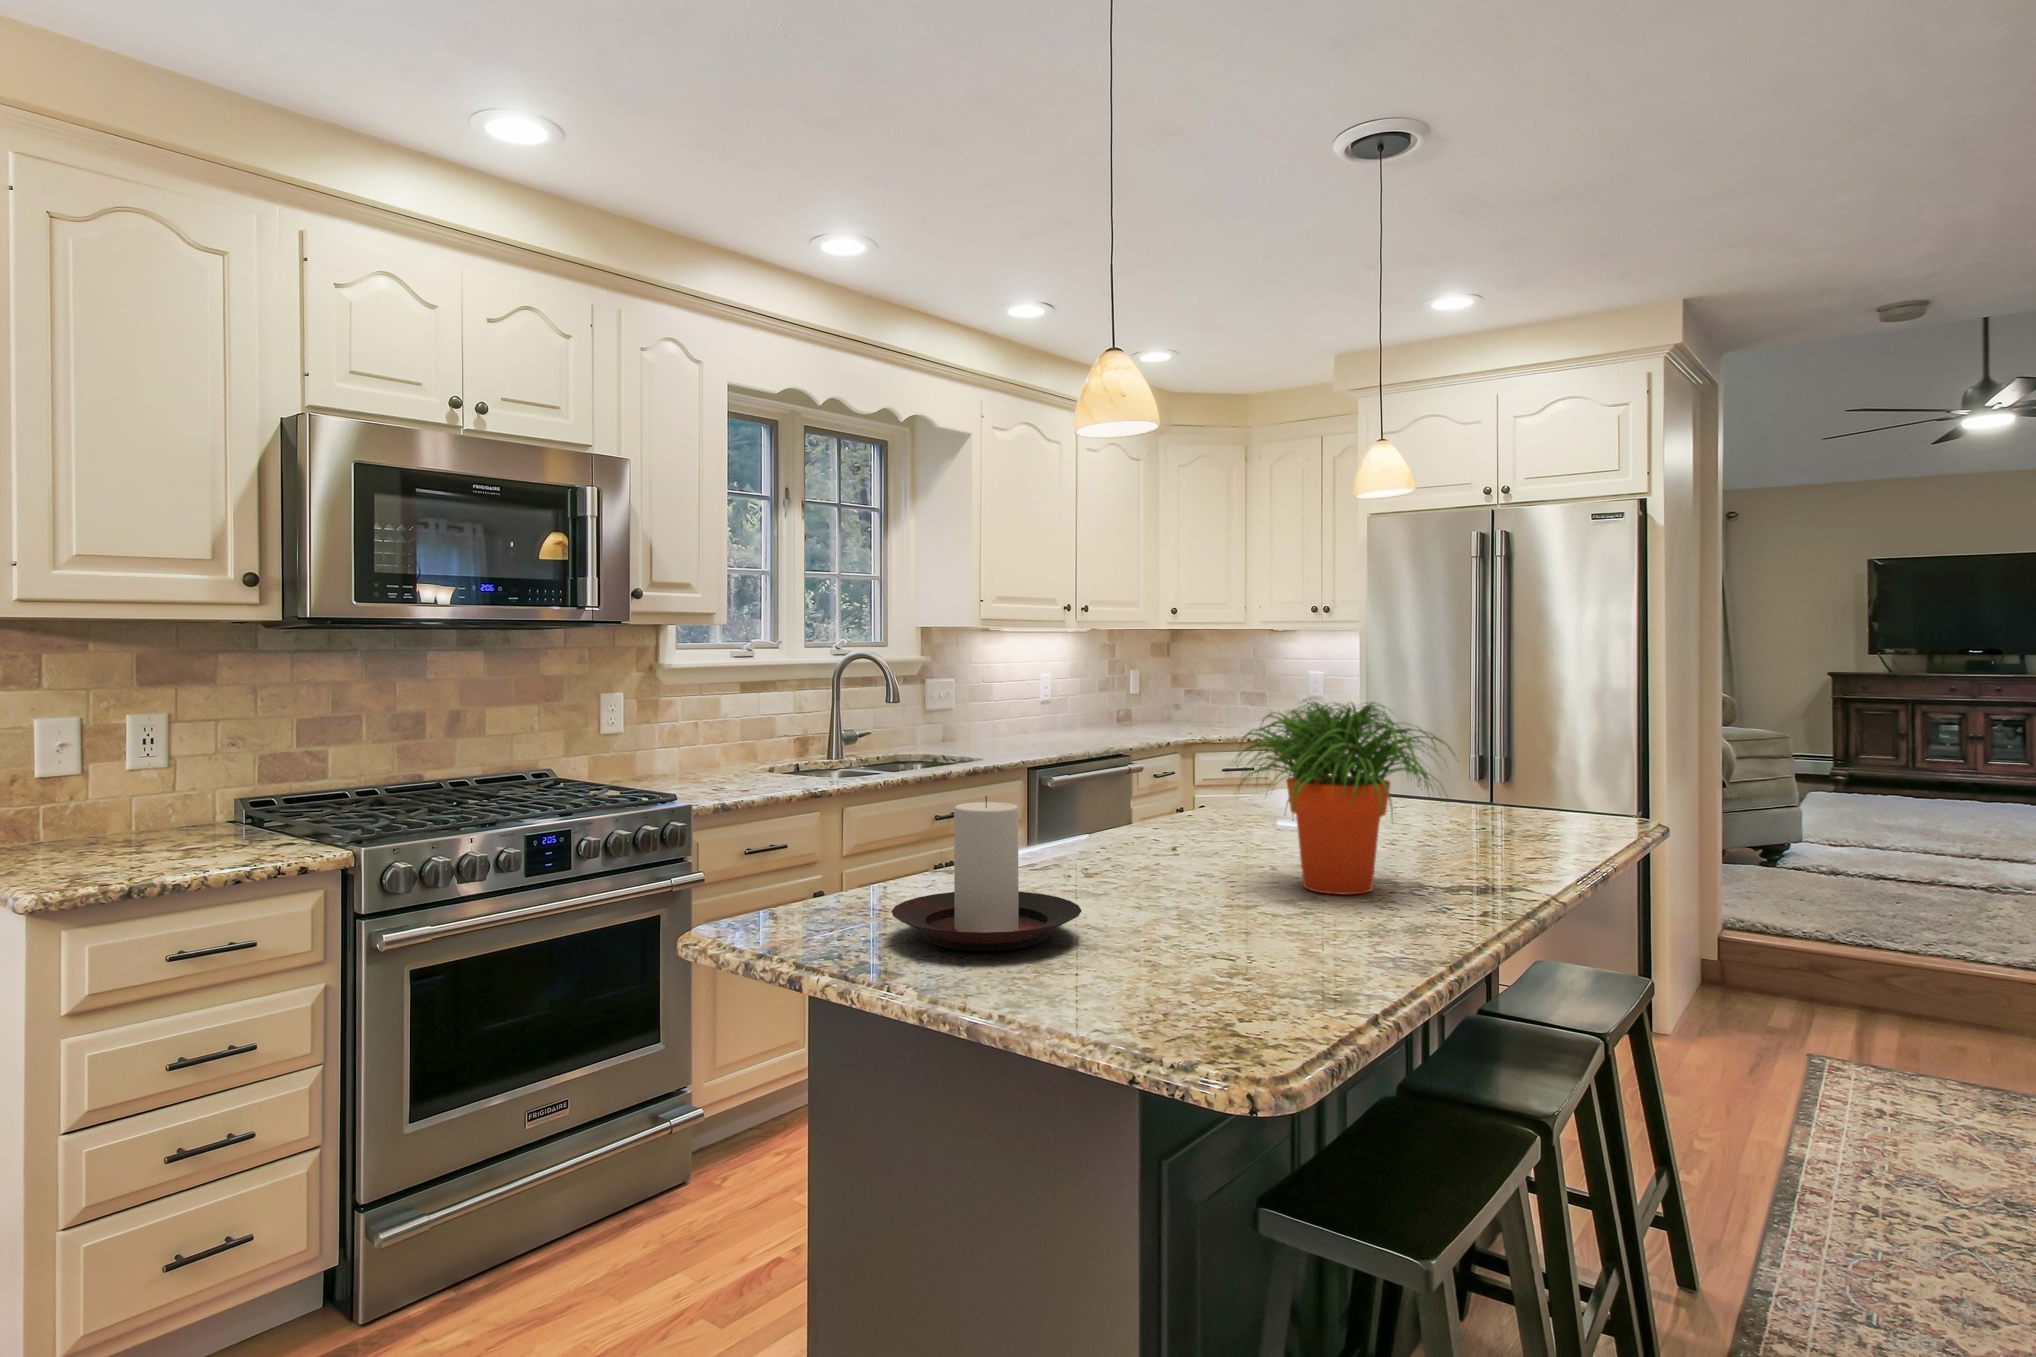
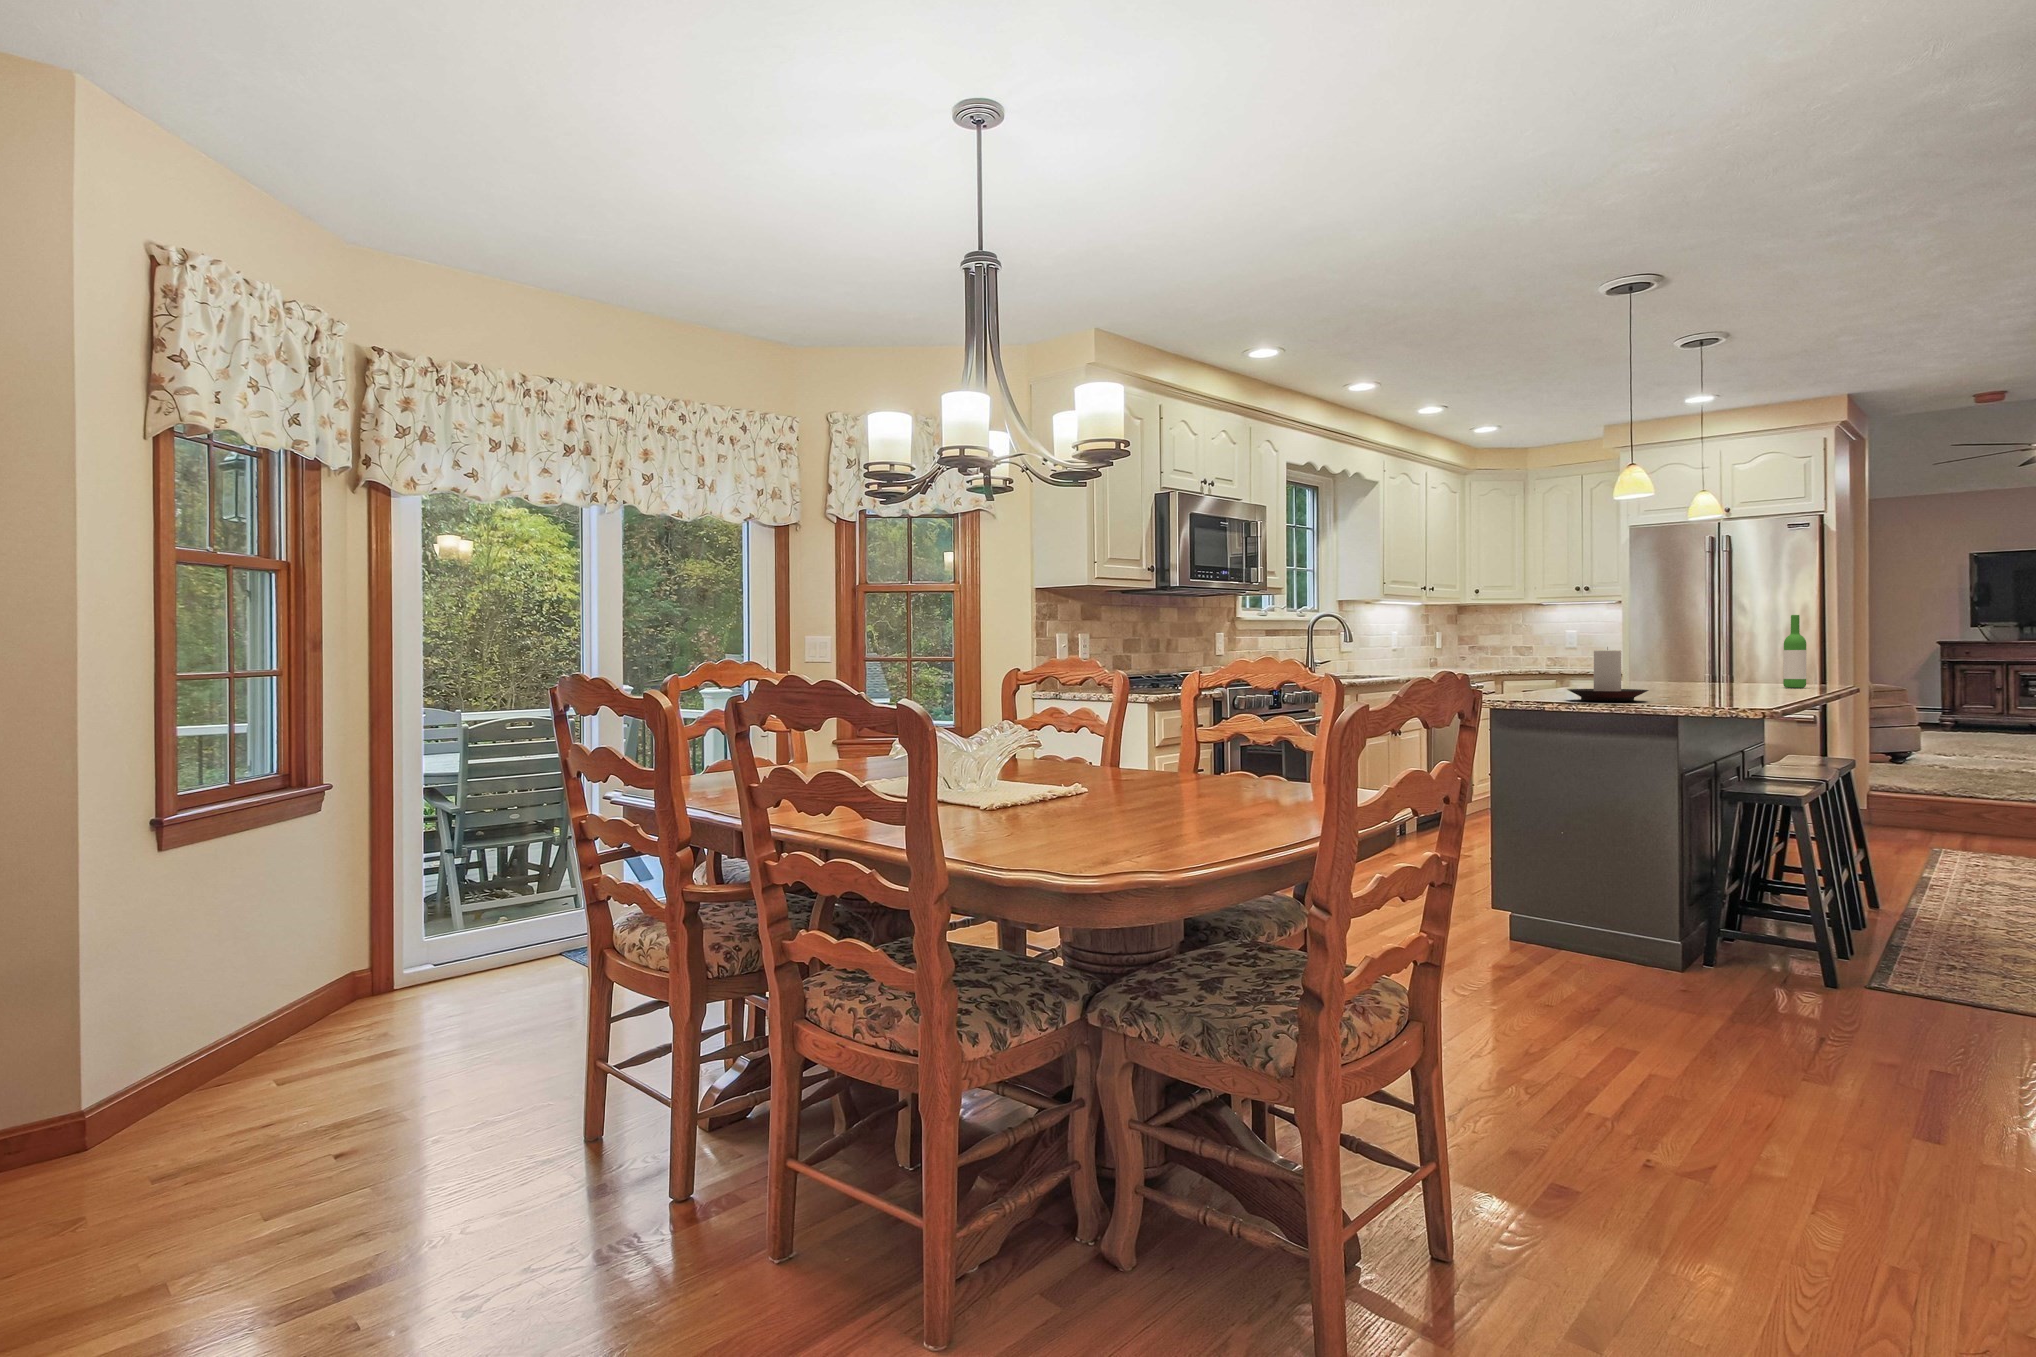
wine bottle: none [1520,683,1562,832] -> present [1783,615,1806,688]
potted plant: present [1236,699,1453,895] -> none [1671,614,1783,696]

